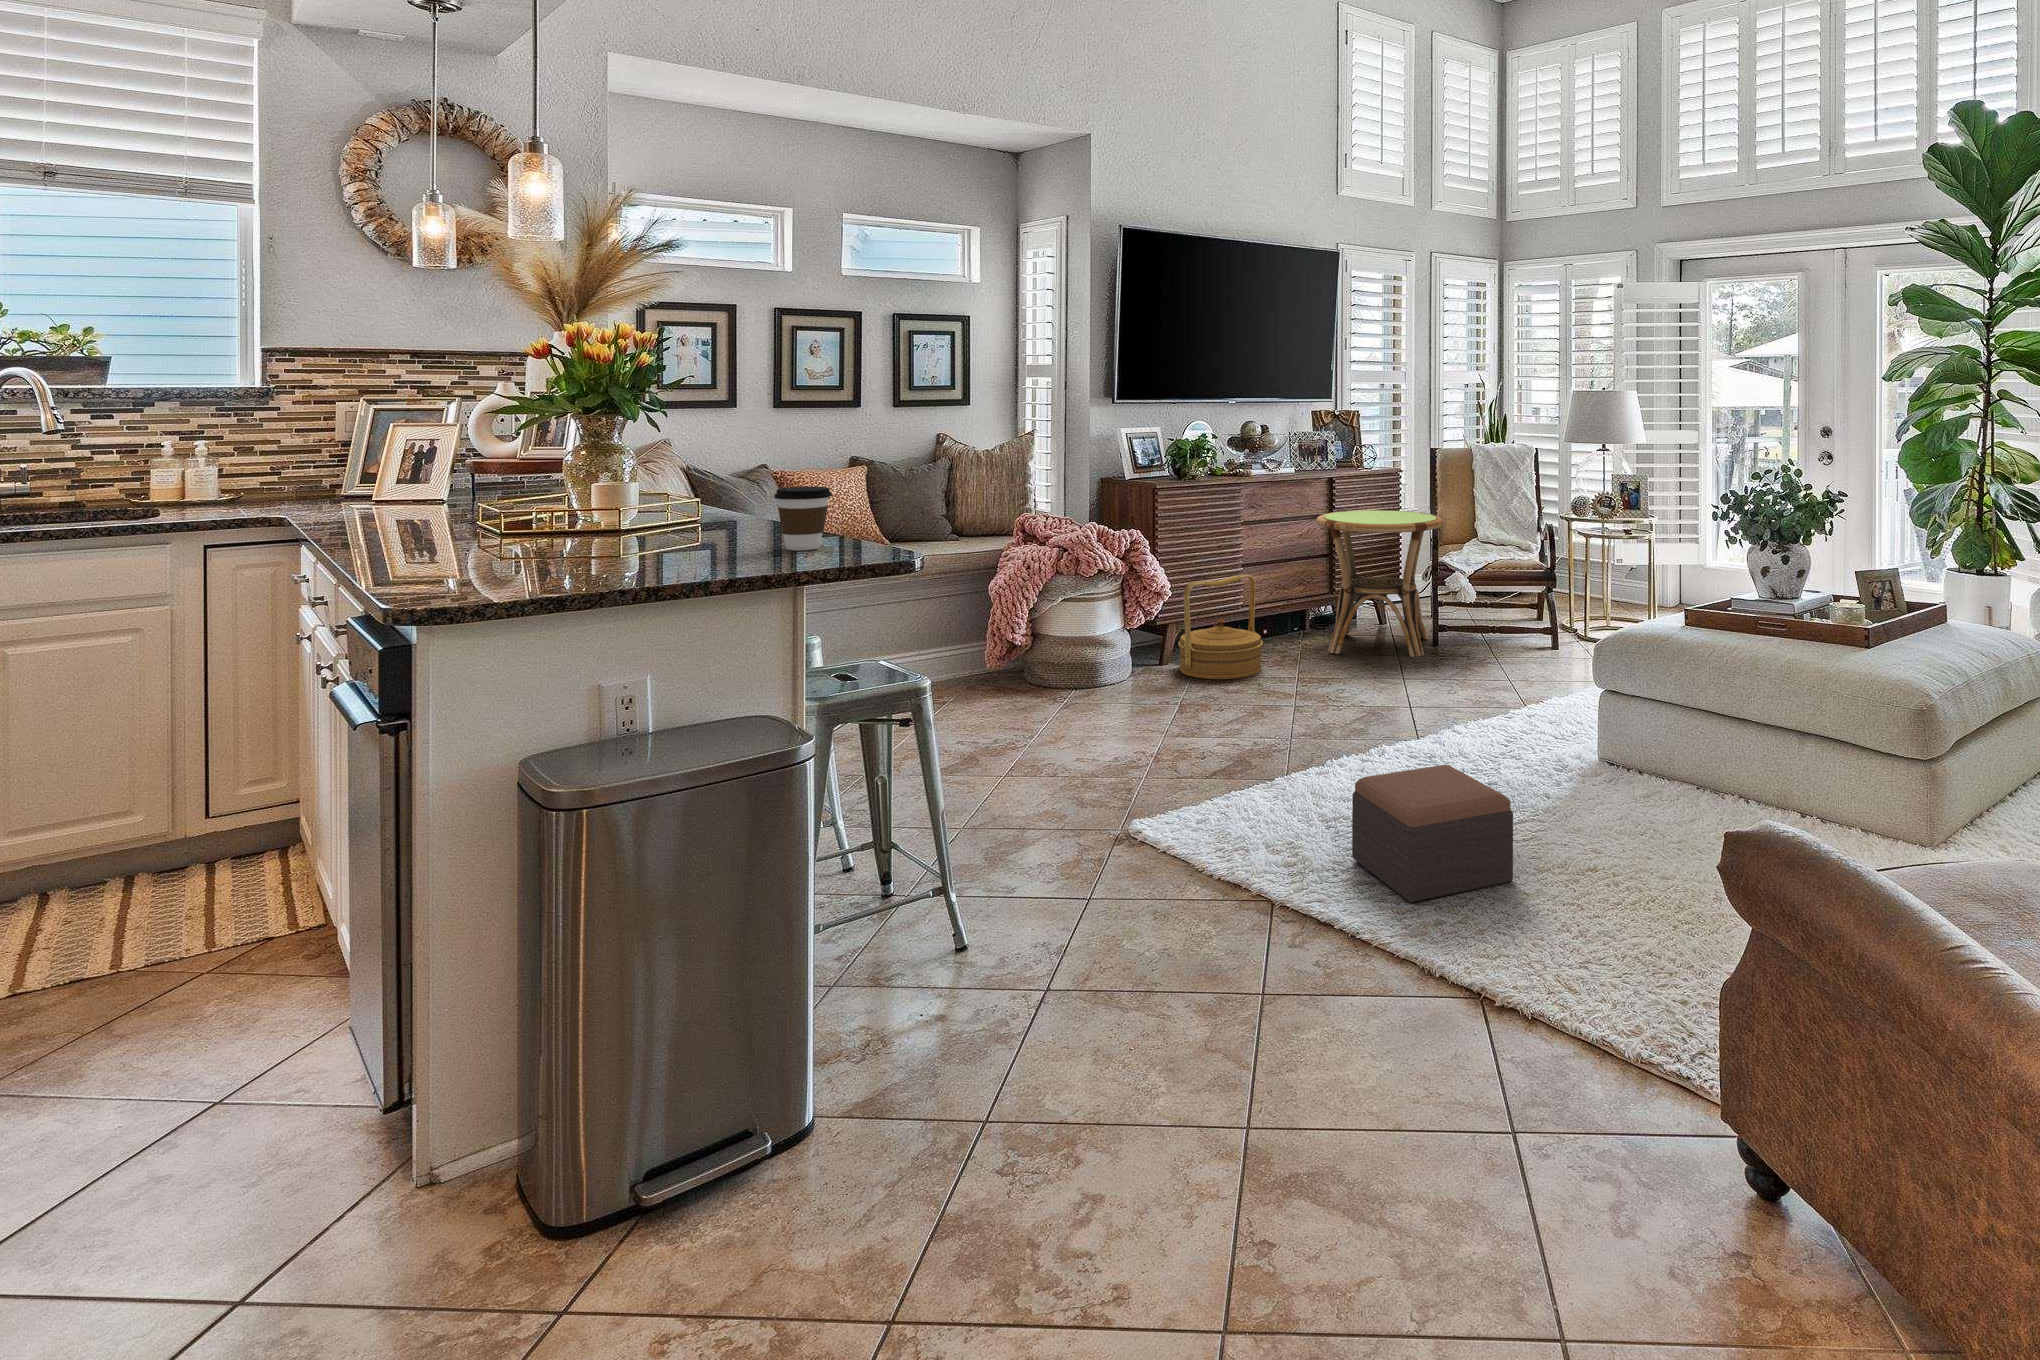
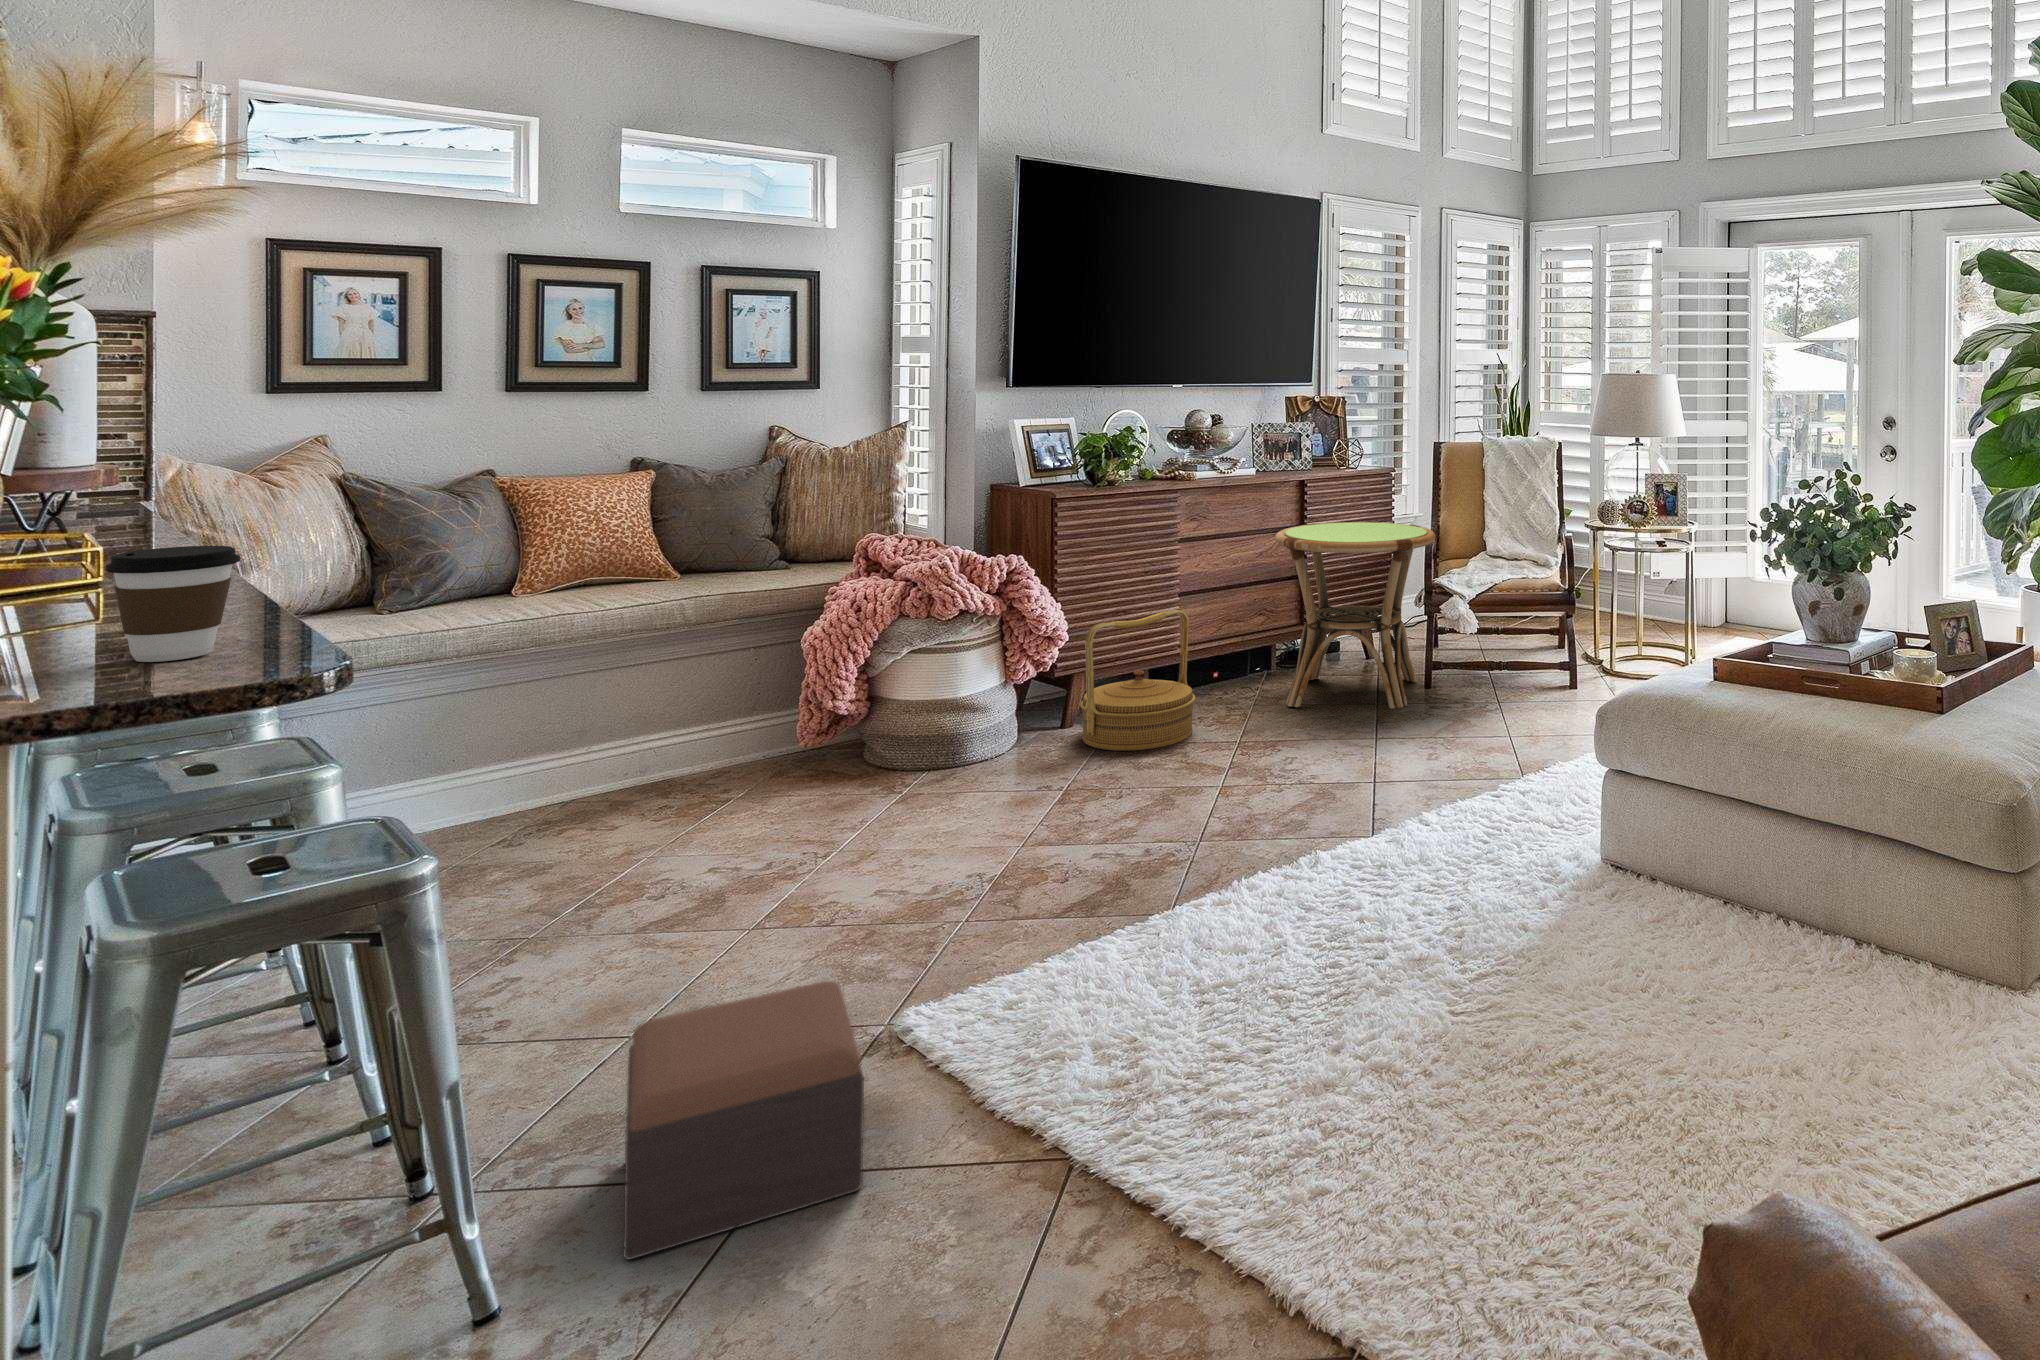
footstool: present [1352,765,1513,903] -> present [623,981,864,1260]

